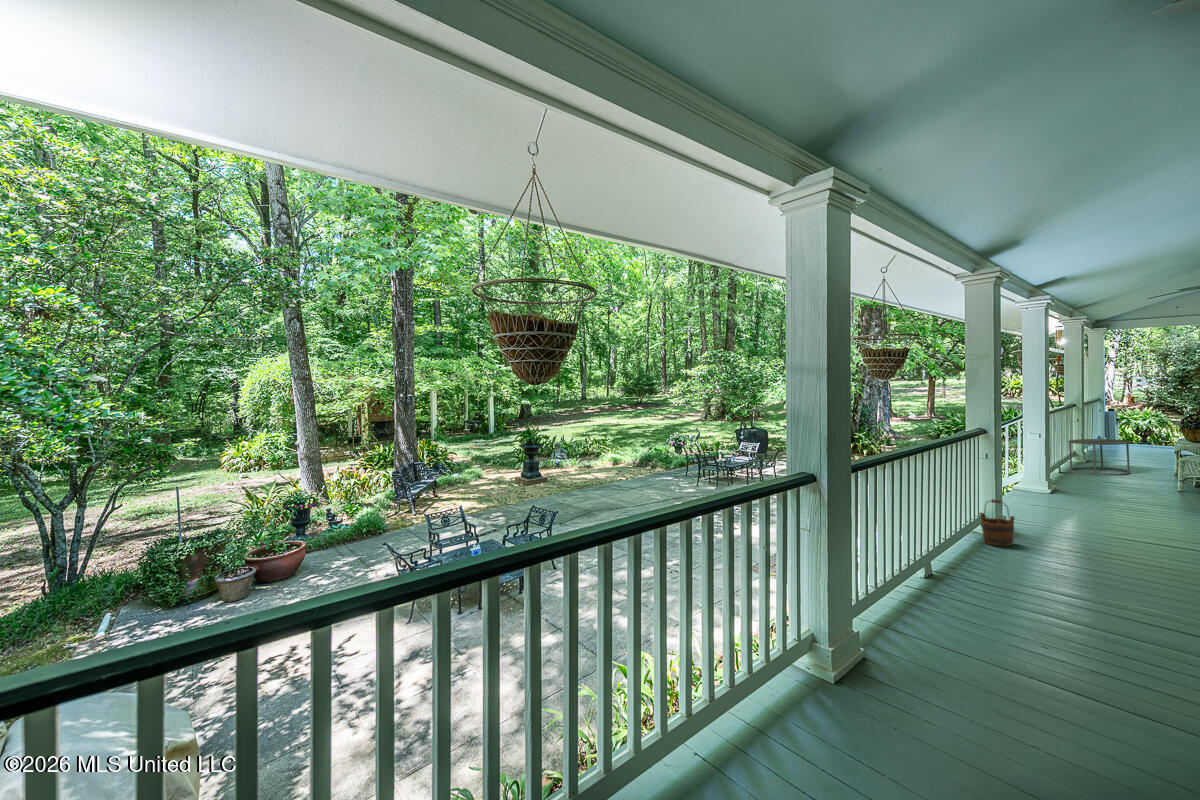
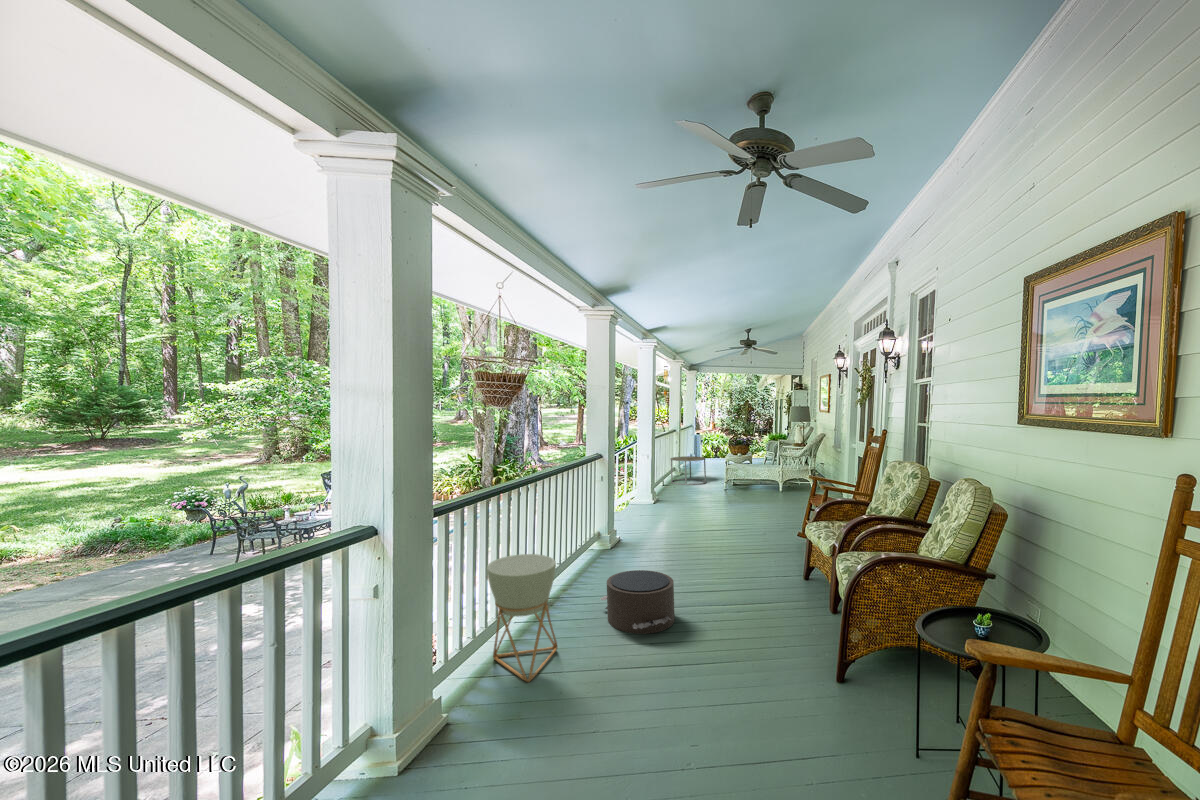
wooden bucket: present [980,499,1015,546] -> none [594,518,620,562]
planter: none [890,519,964,632] -> present [487,554,558,682]
pouf: none [1003,553,1110,618] -> present [600,570,675,634]

